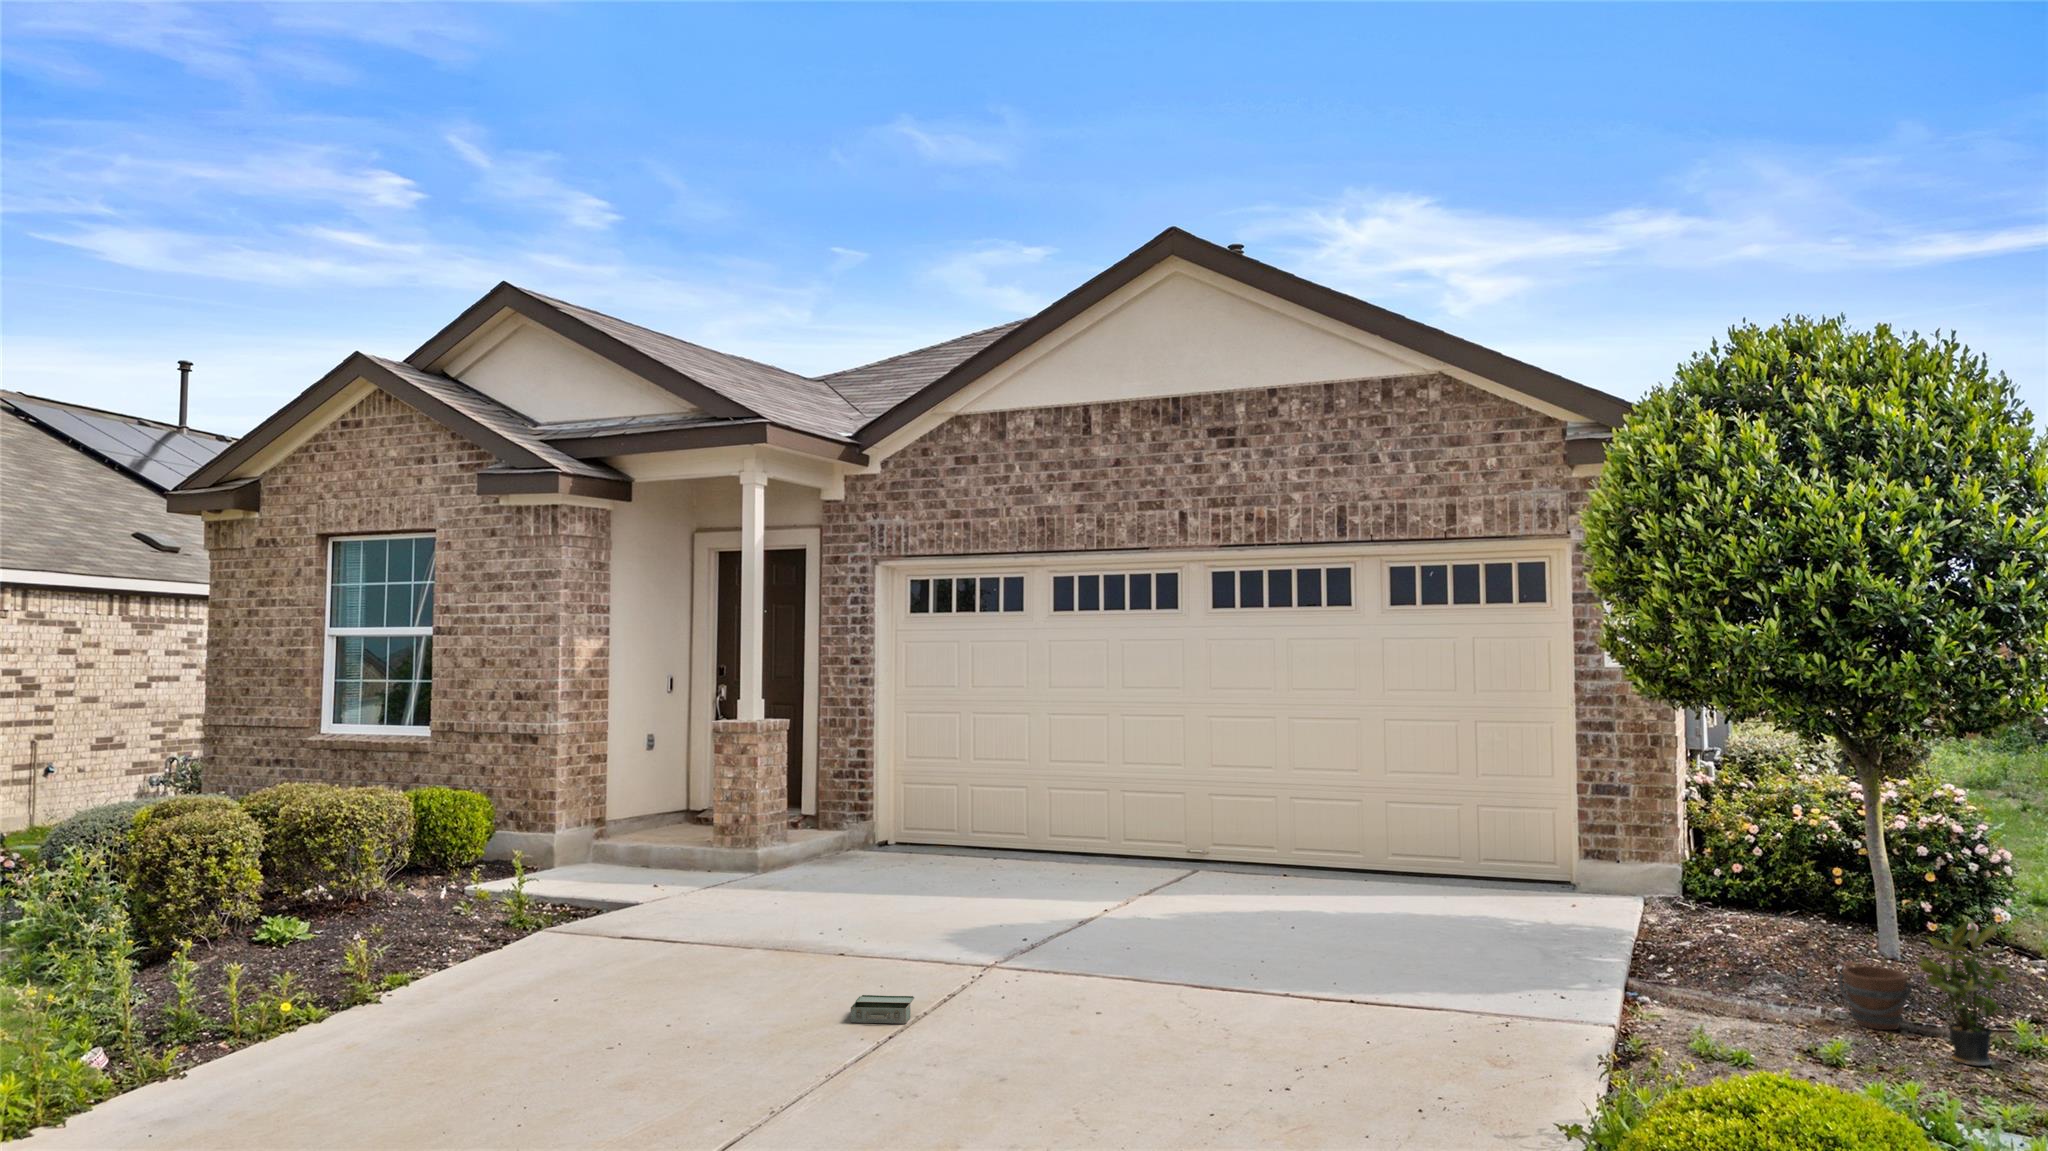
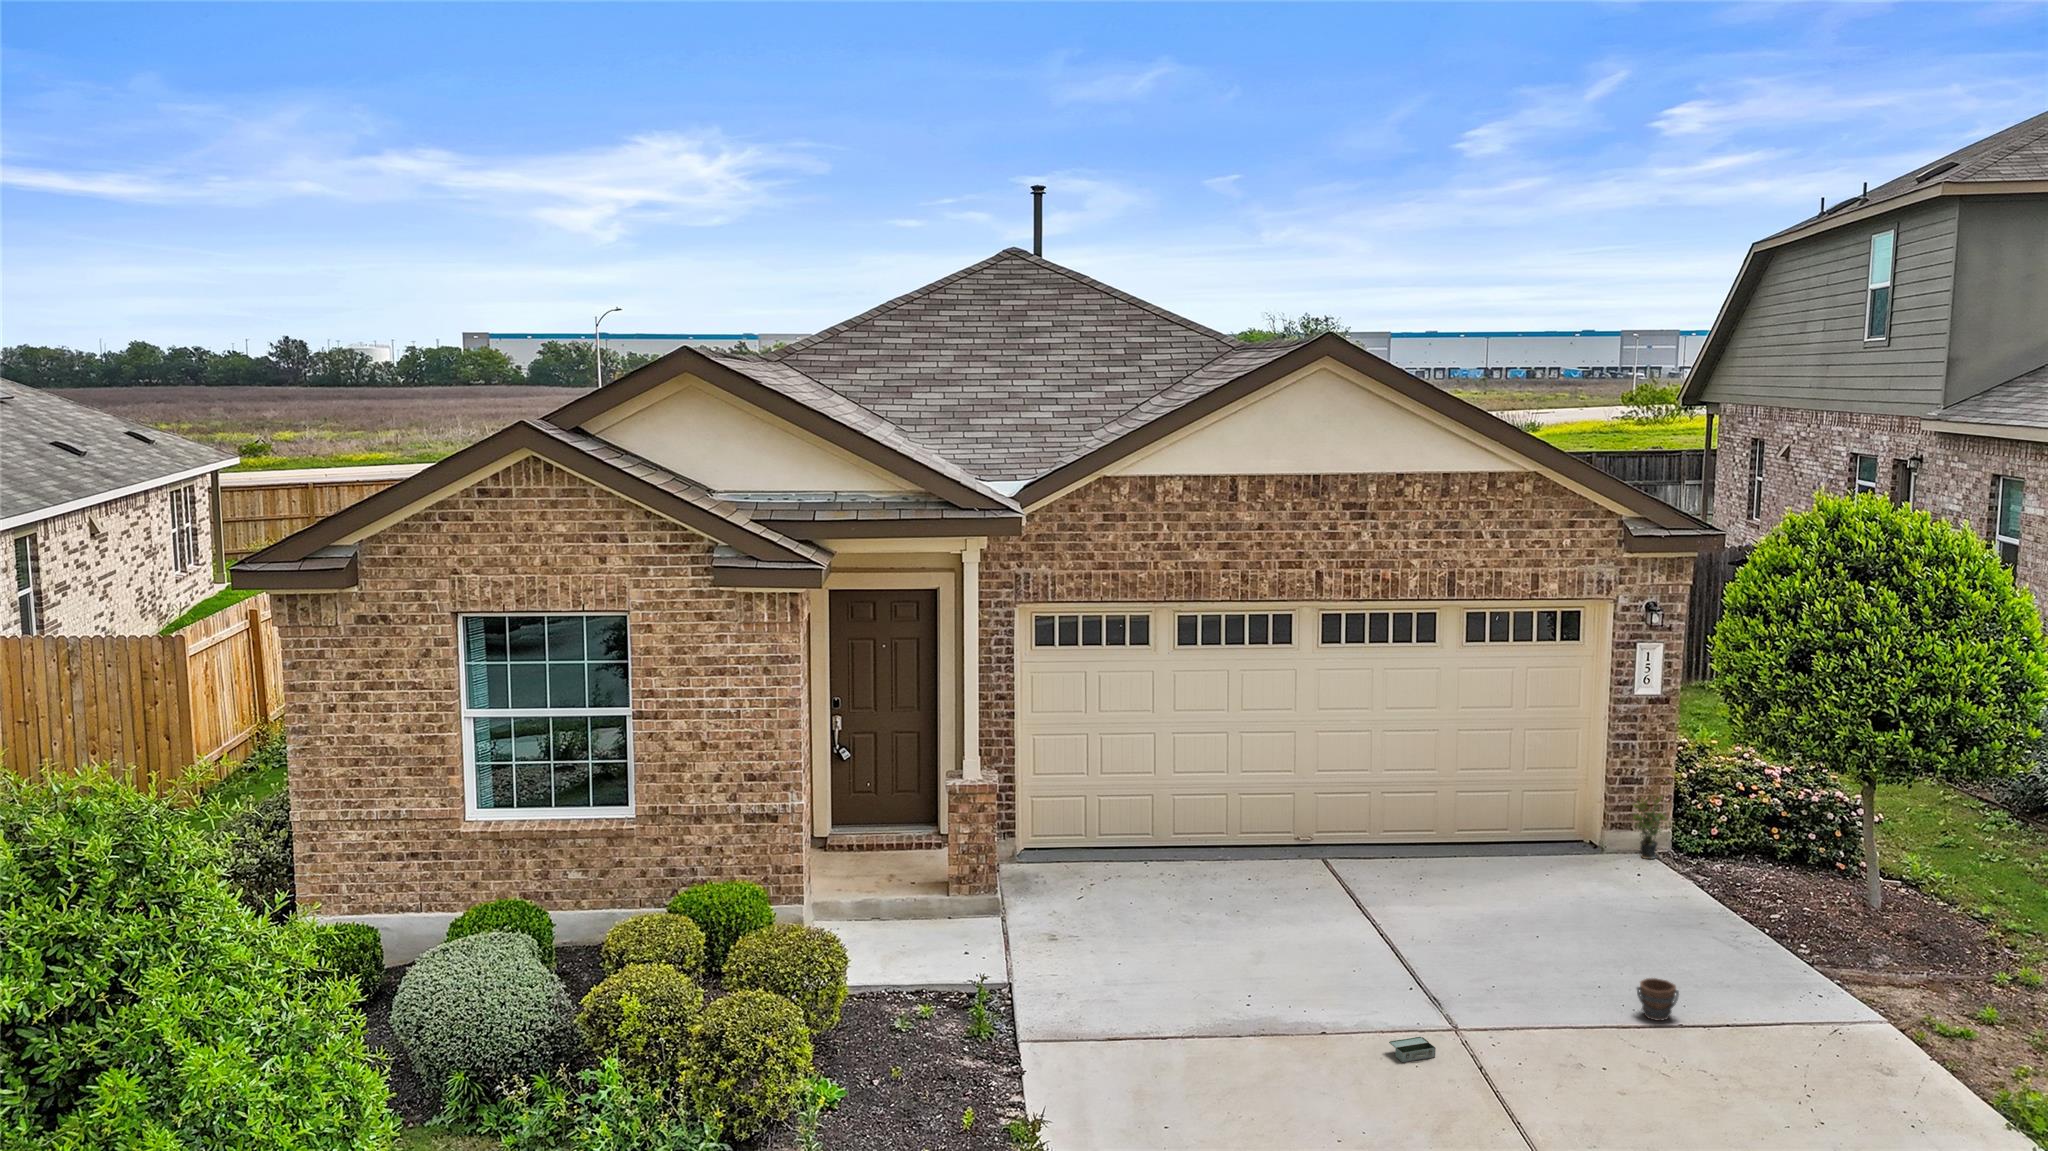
potted plant: present [1918,920,2010,1066] -> present [1633,795,1666,859]
bucket: present [1838,965,1913,1030] -> present [1637,978,1679,1021]

